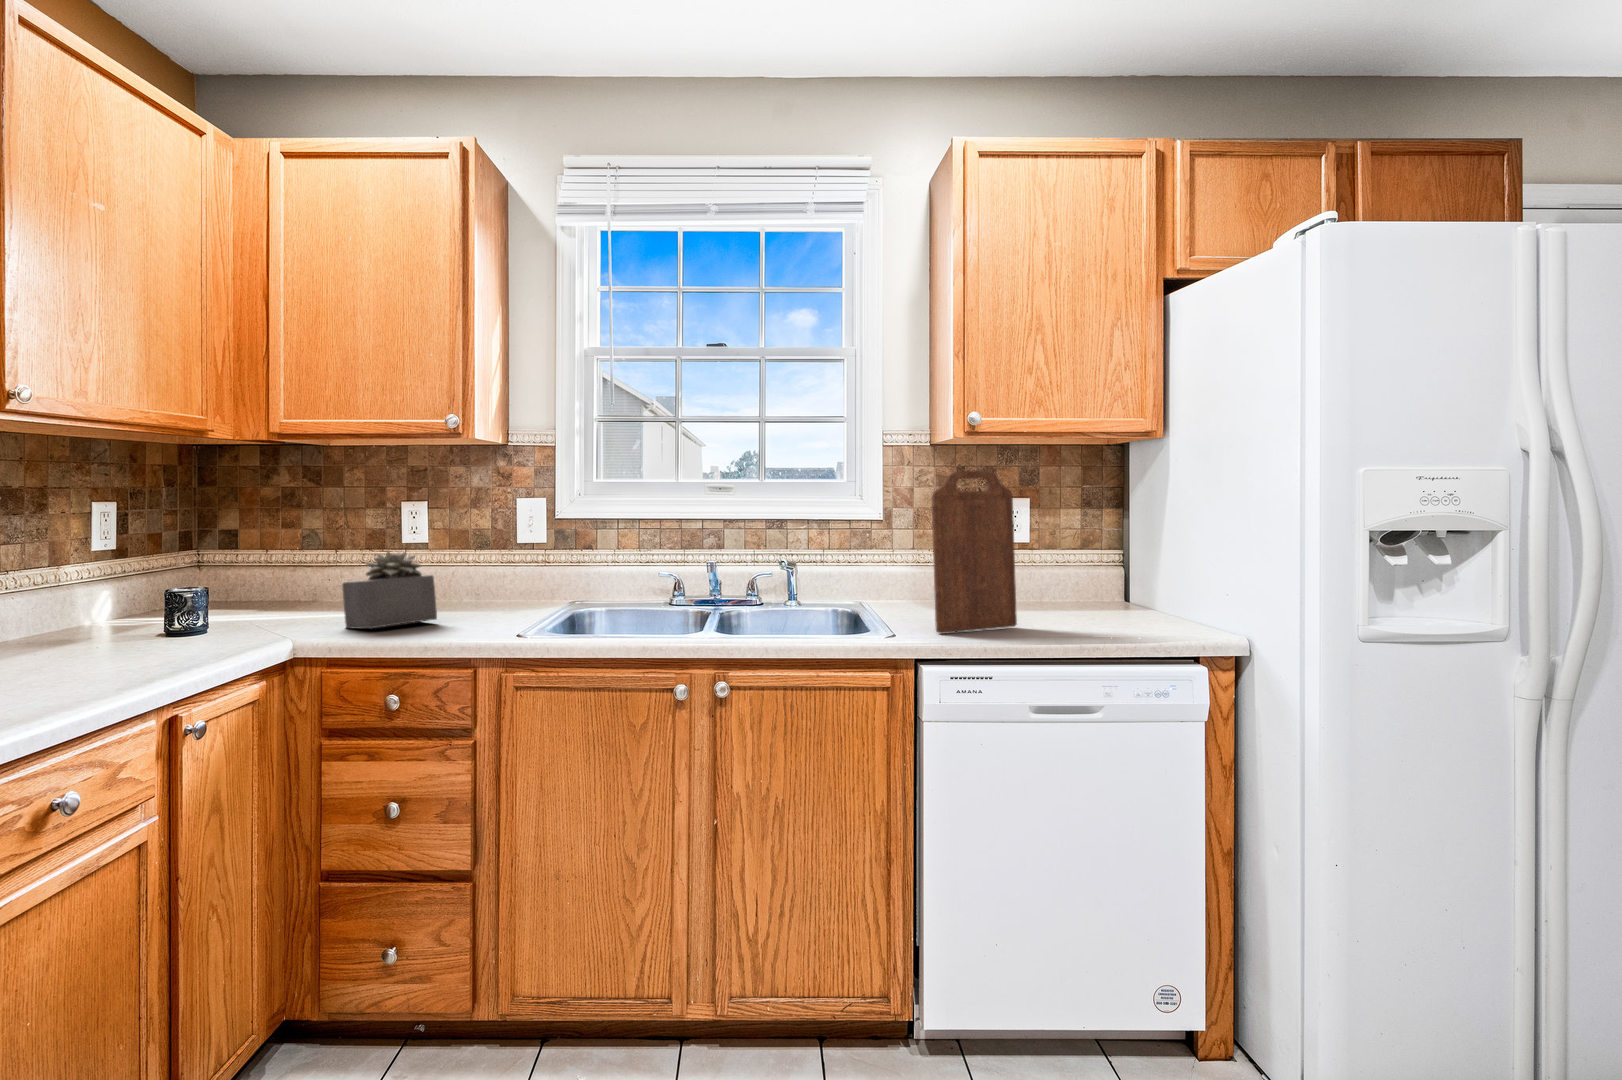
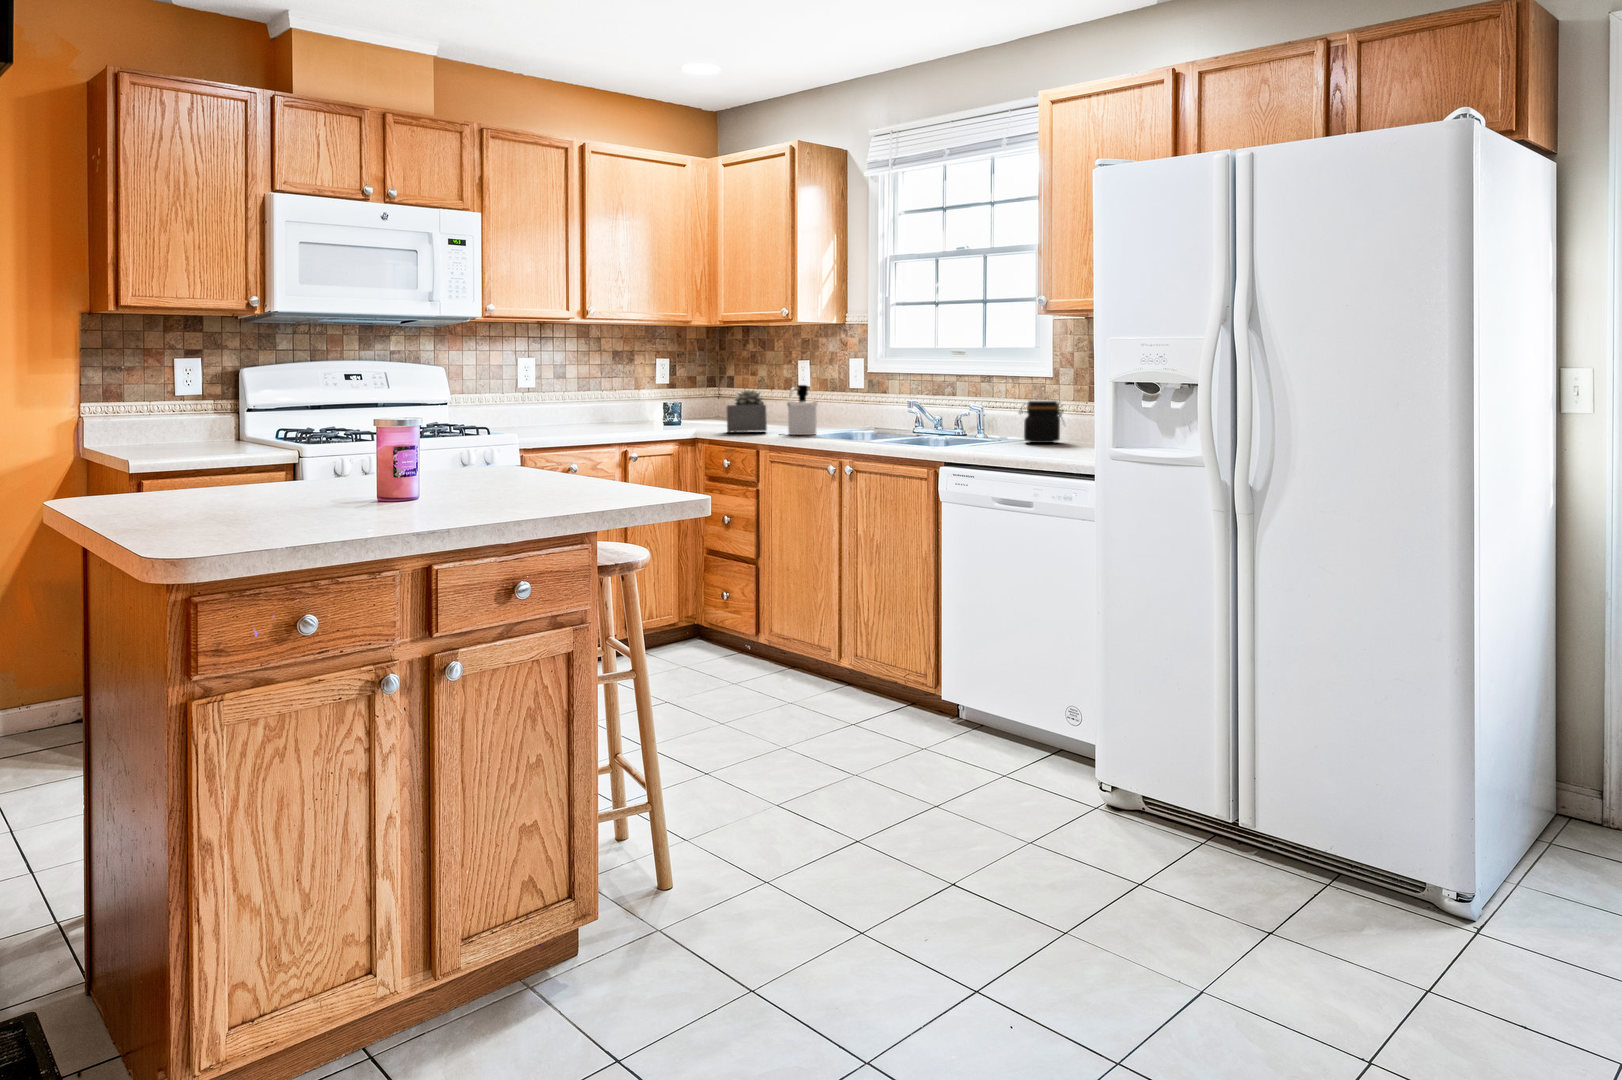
cutting board: present [931,470,1017,634] -> none [946,344,1009,454]
soap dispenser: none [482,540,534,622] -> present [787,385,817,435]
jar: none [876,548,933,604] -> present [1019,401,1063,443]

